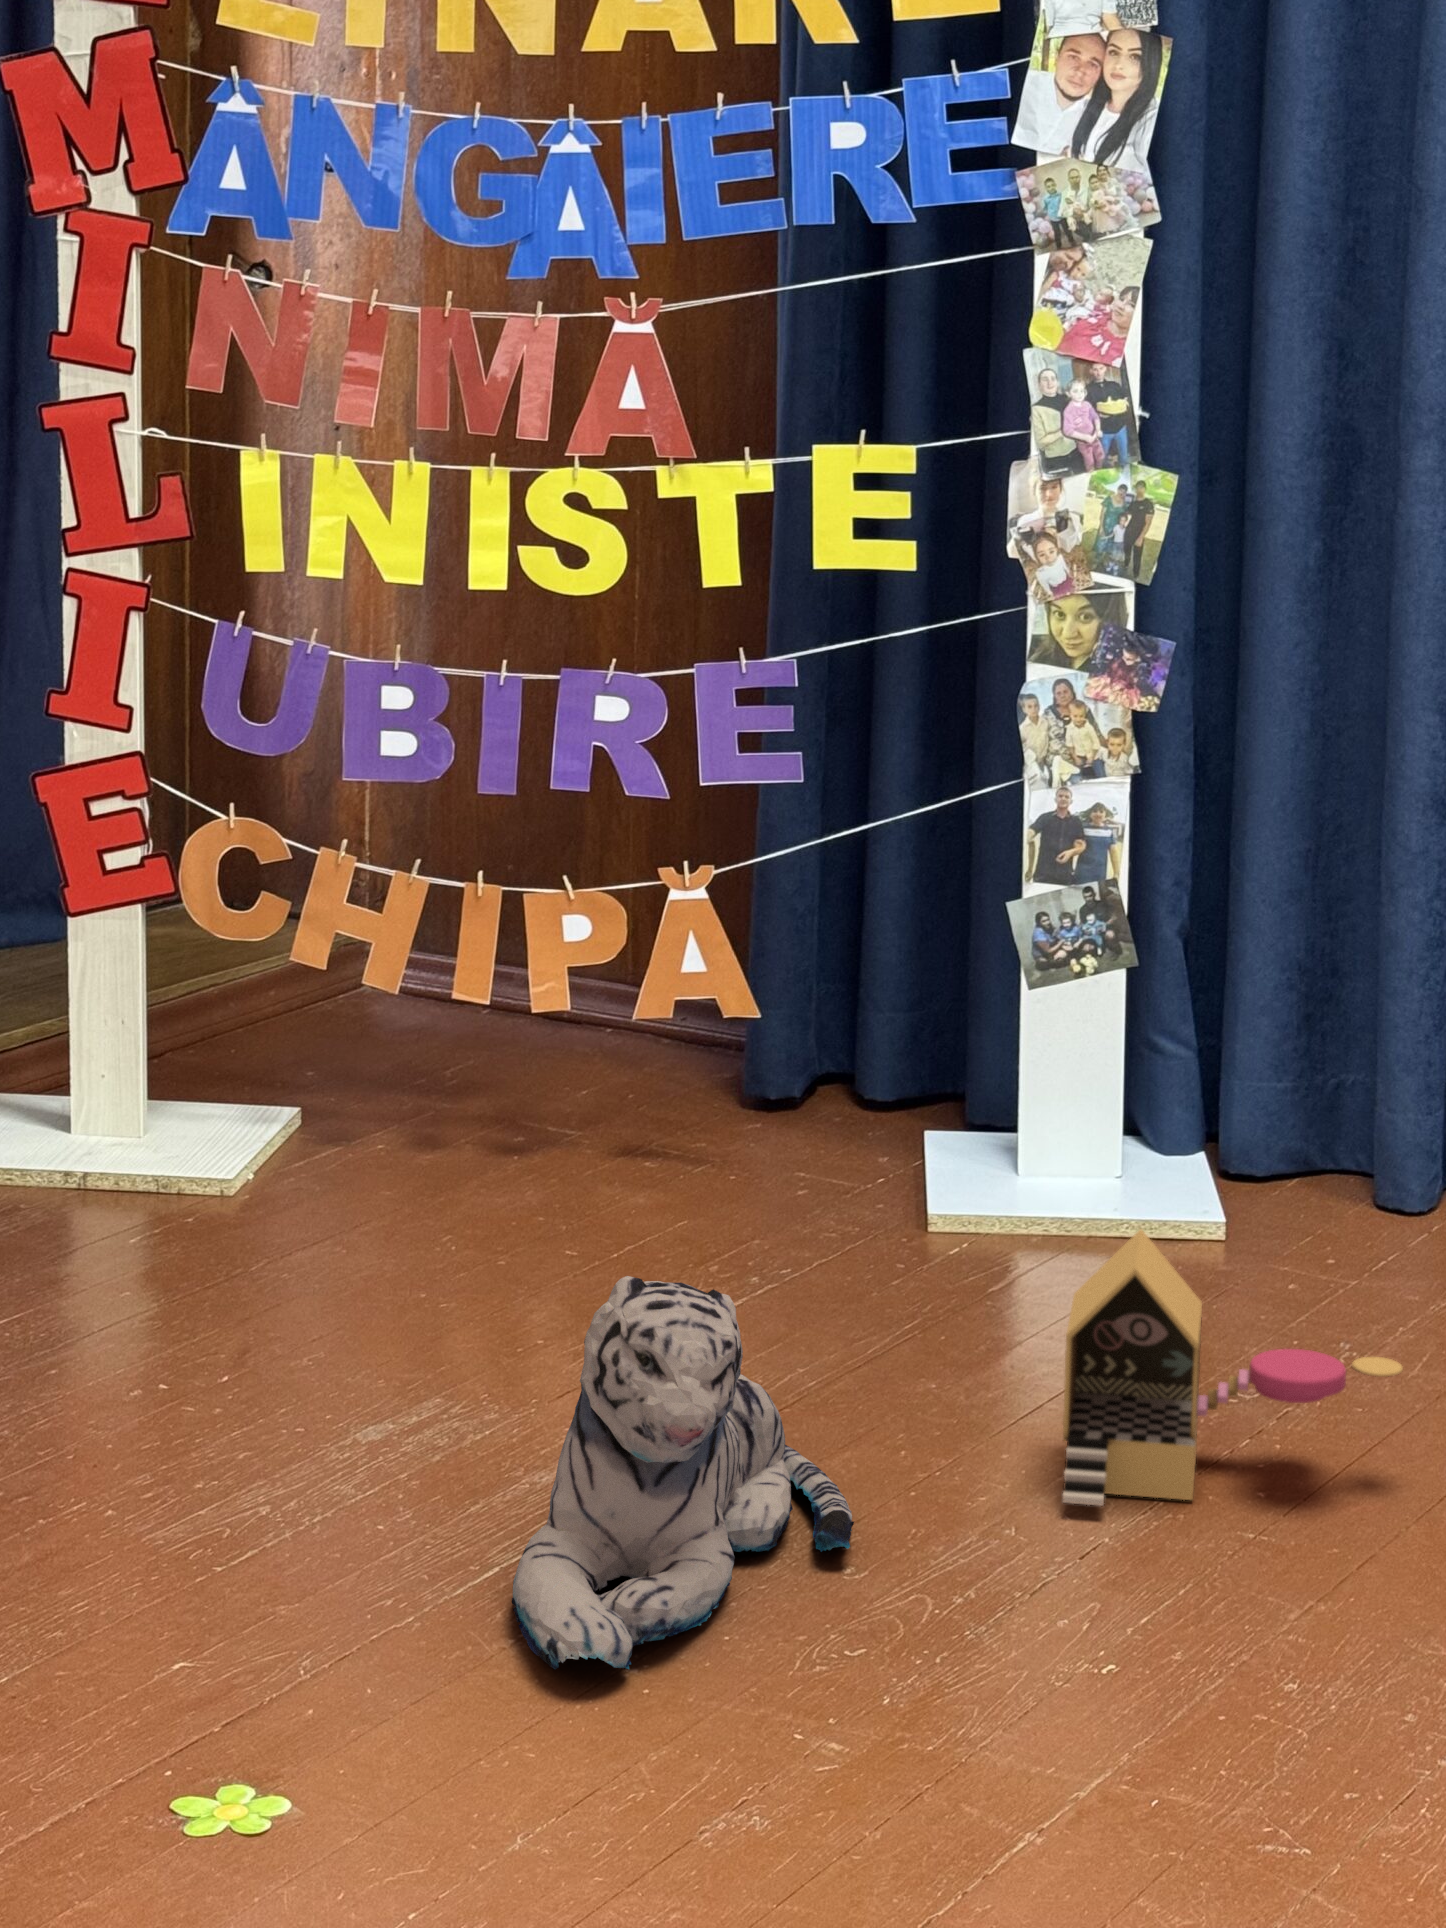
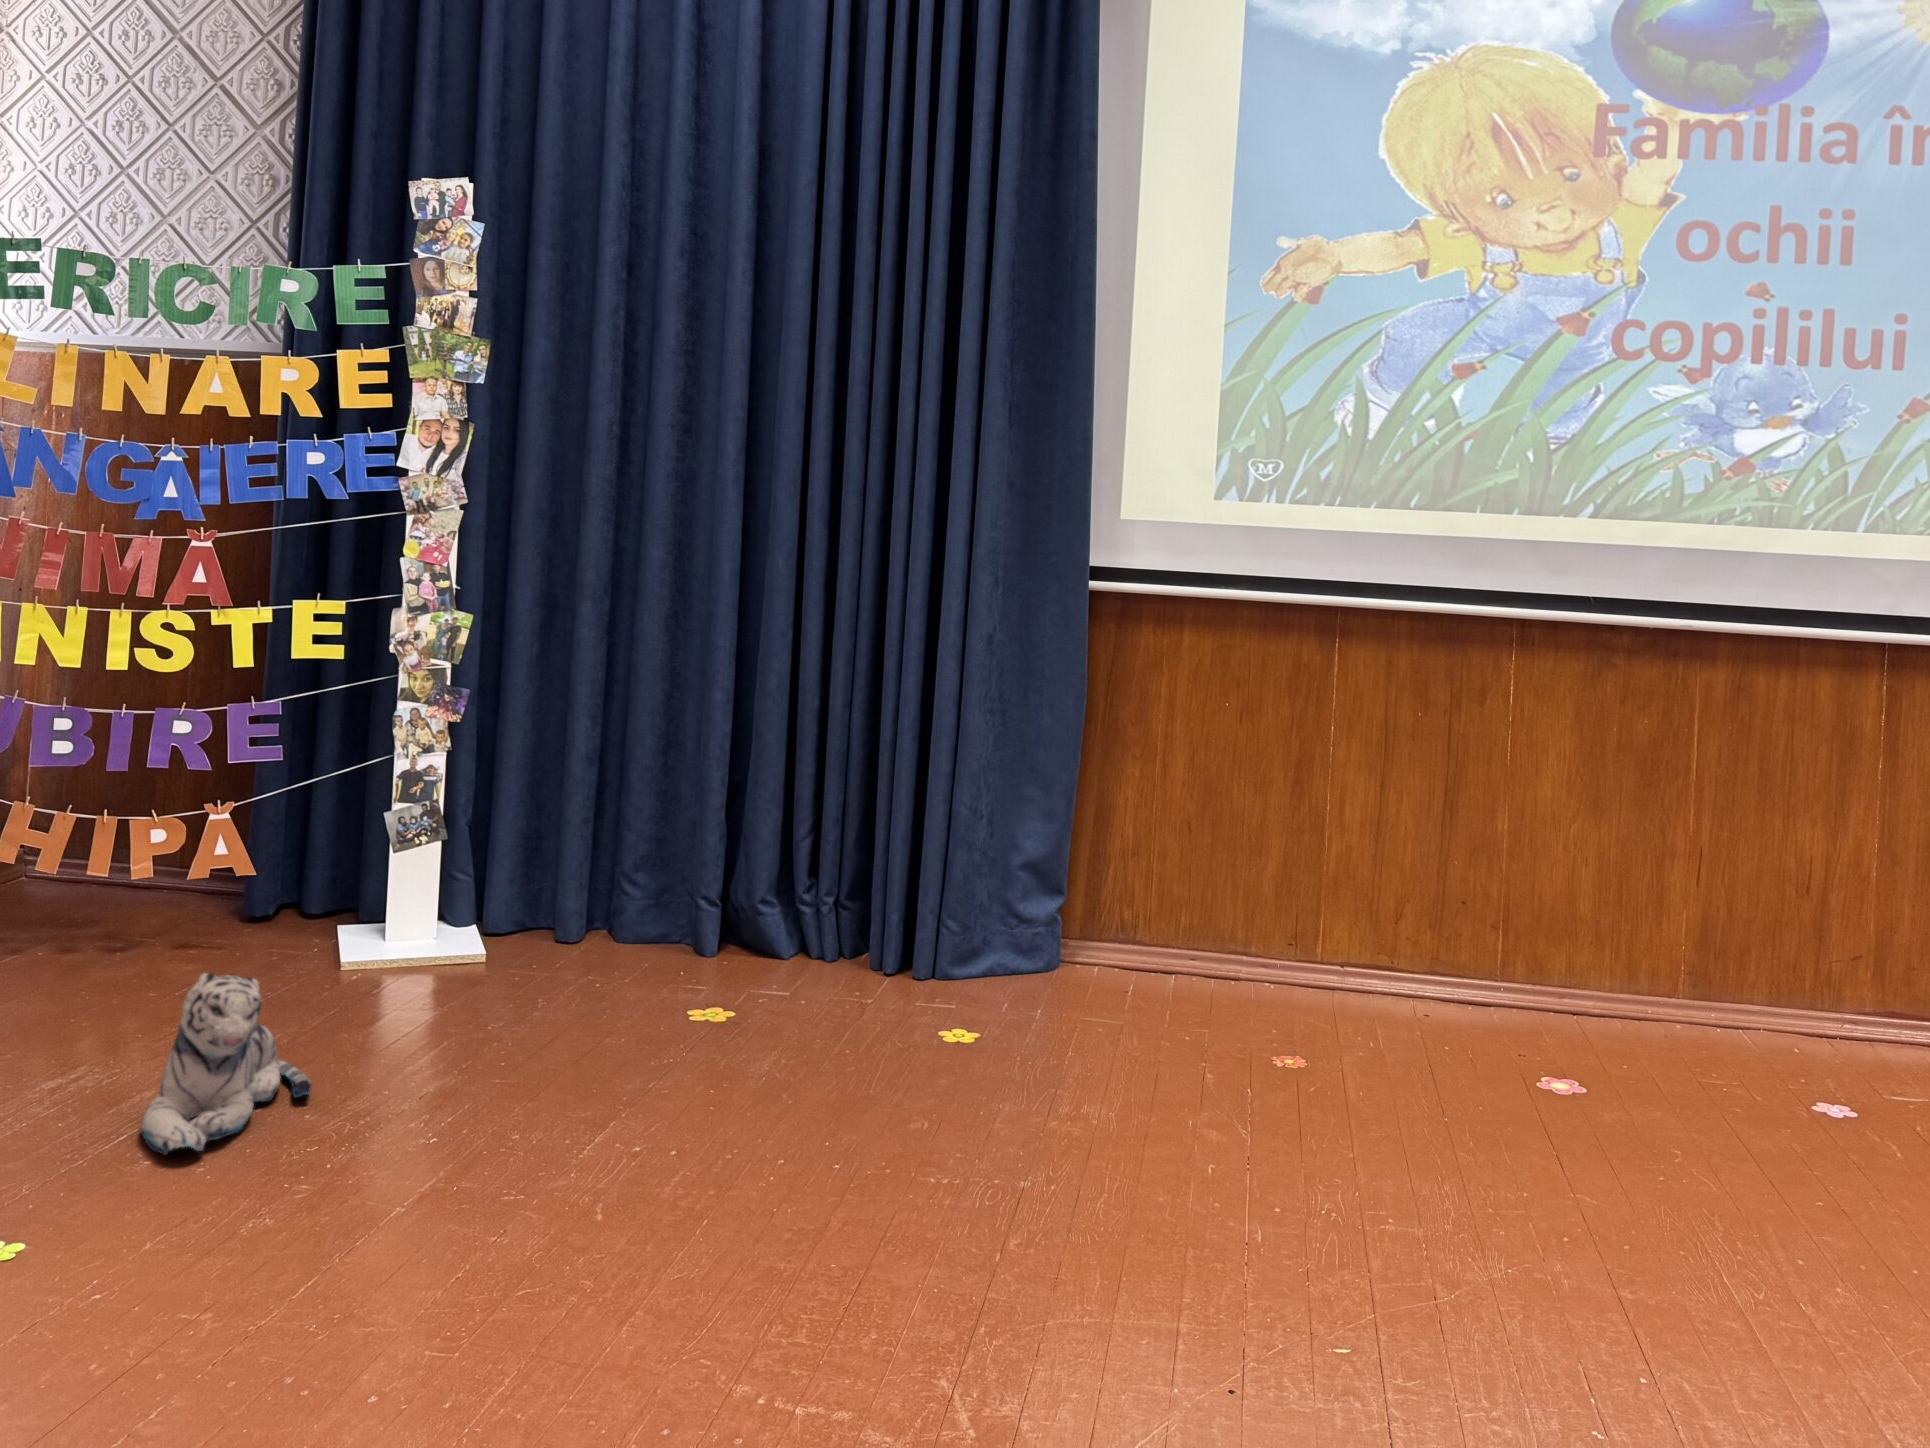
toy house: present [1063,1230,1403,1506] -> none [411,945,567,1069]

